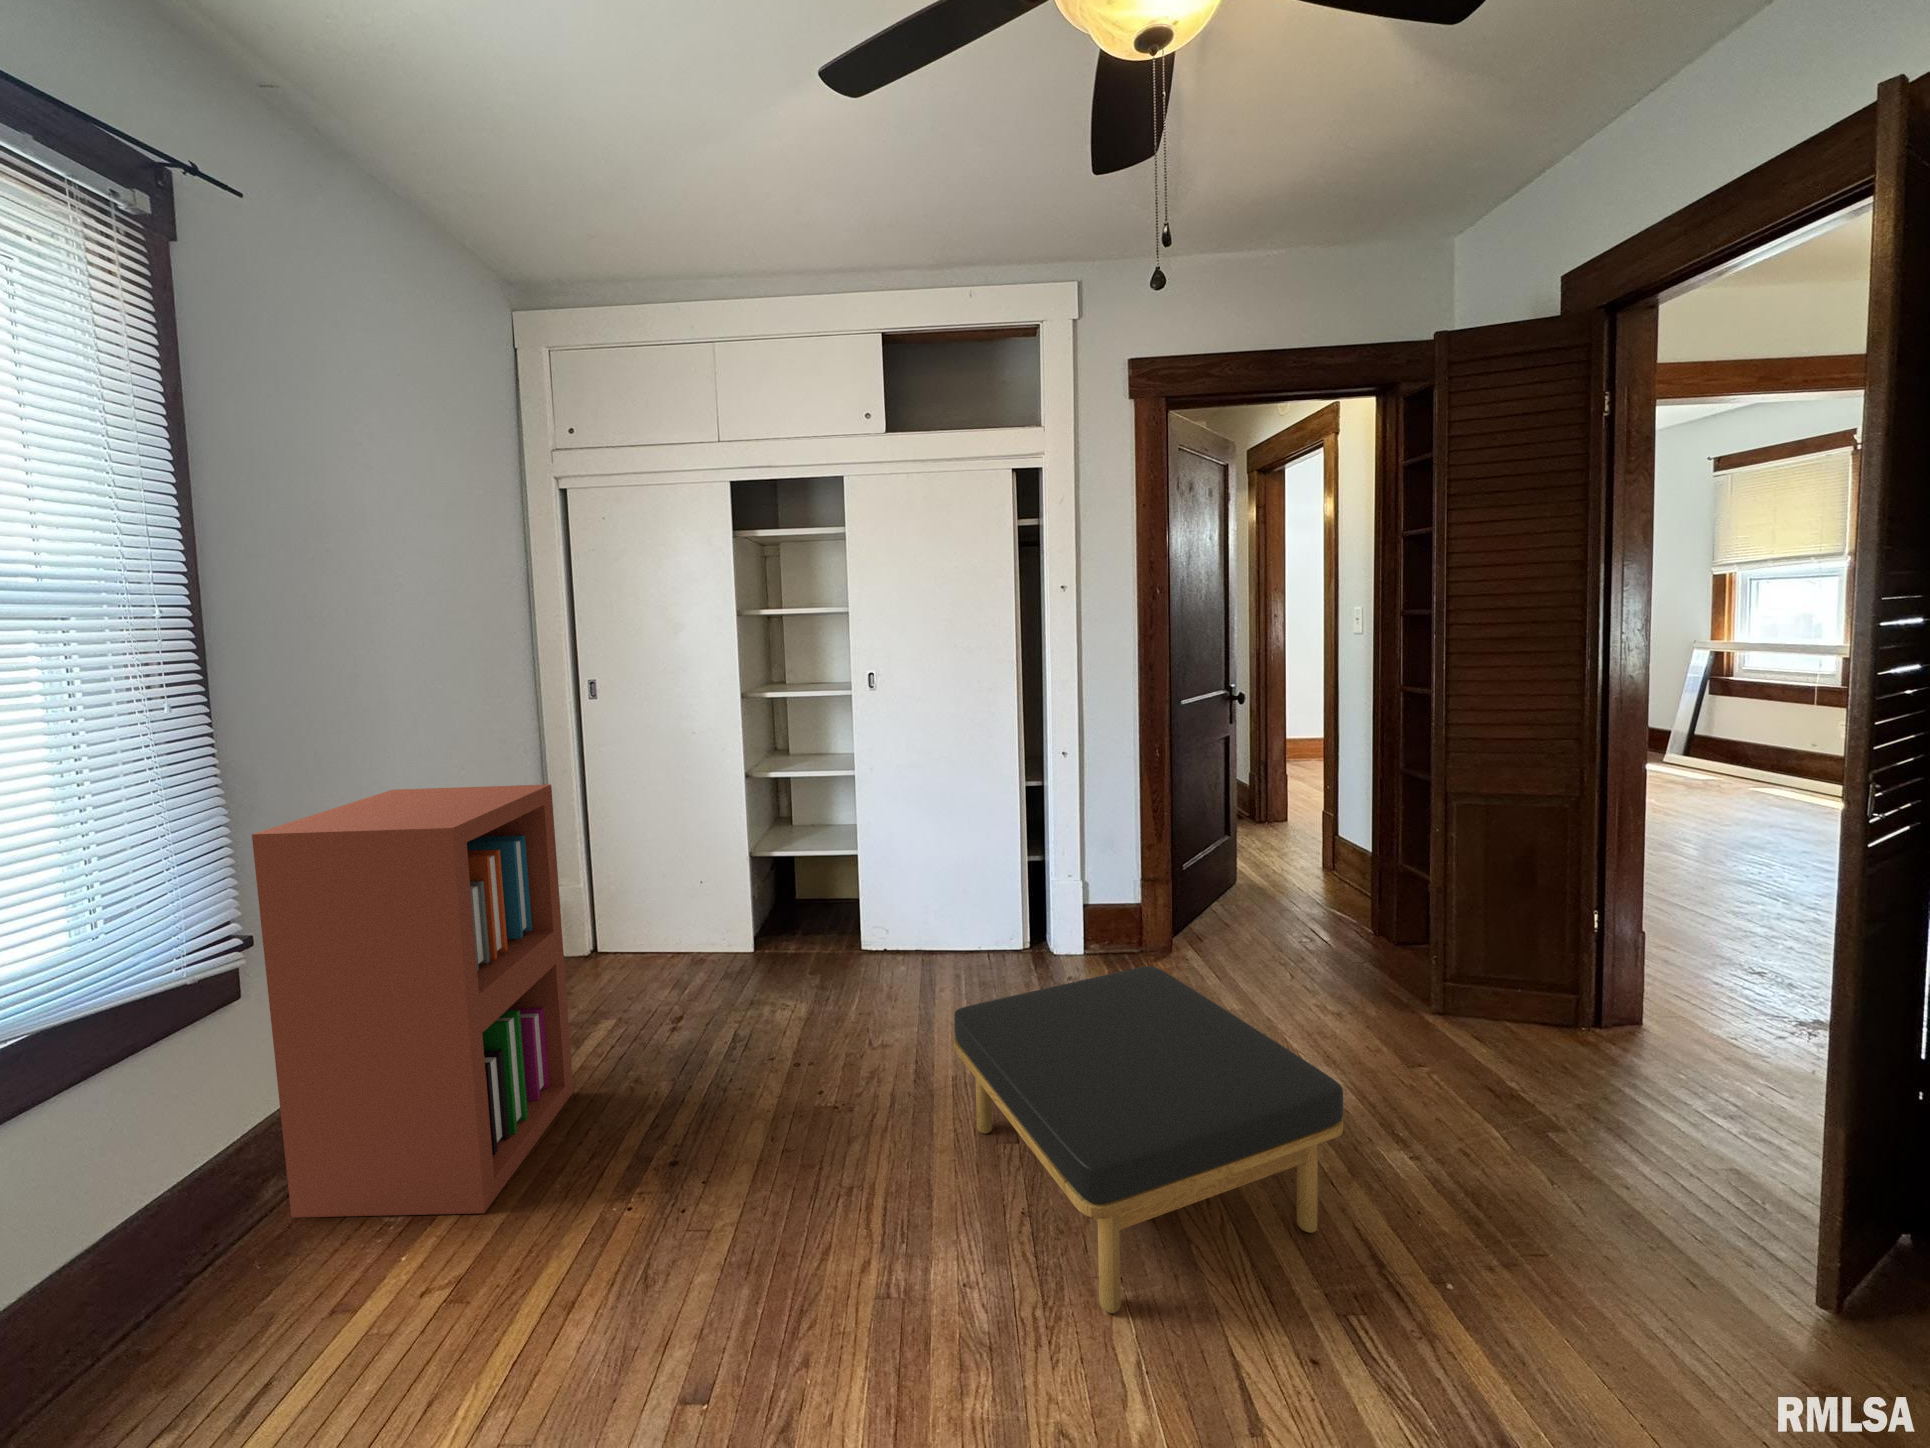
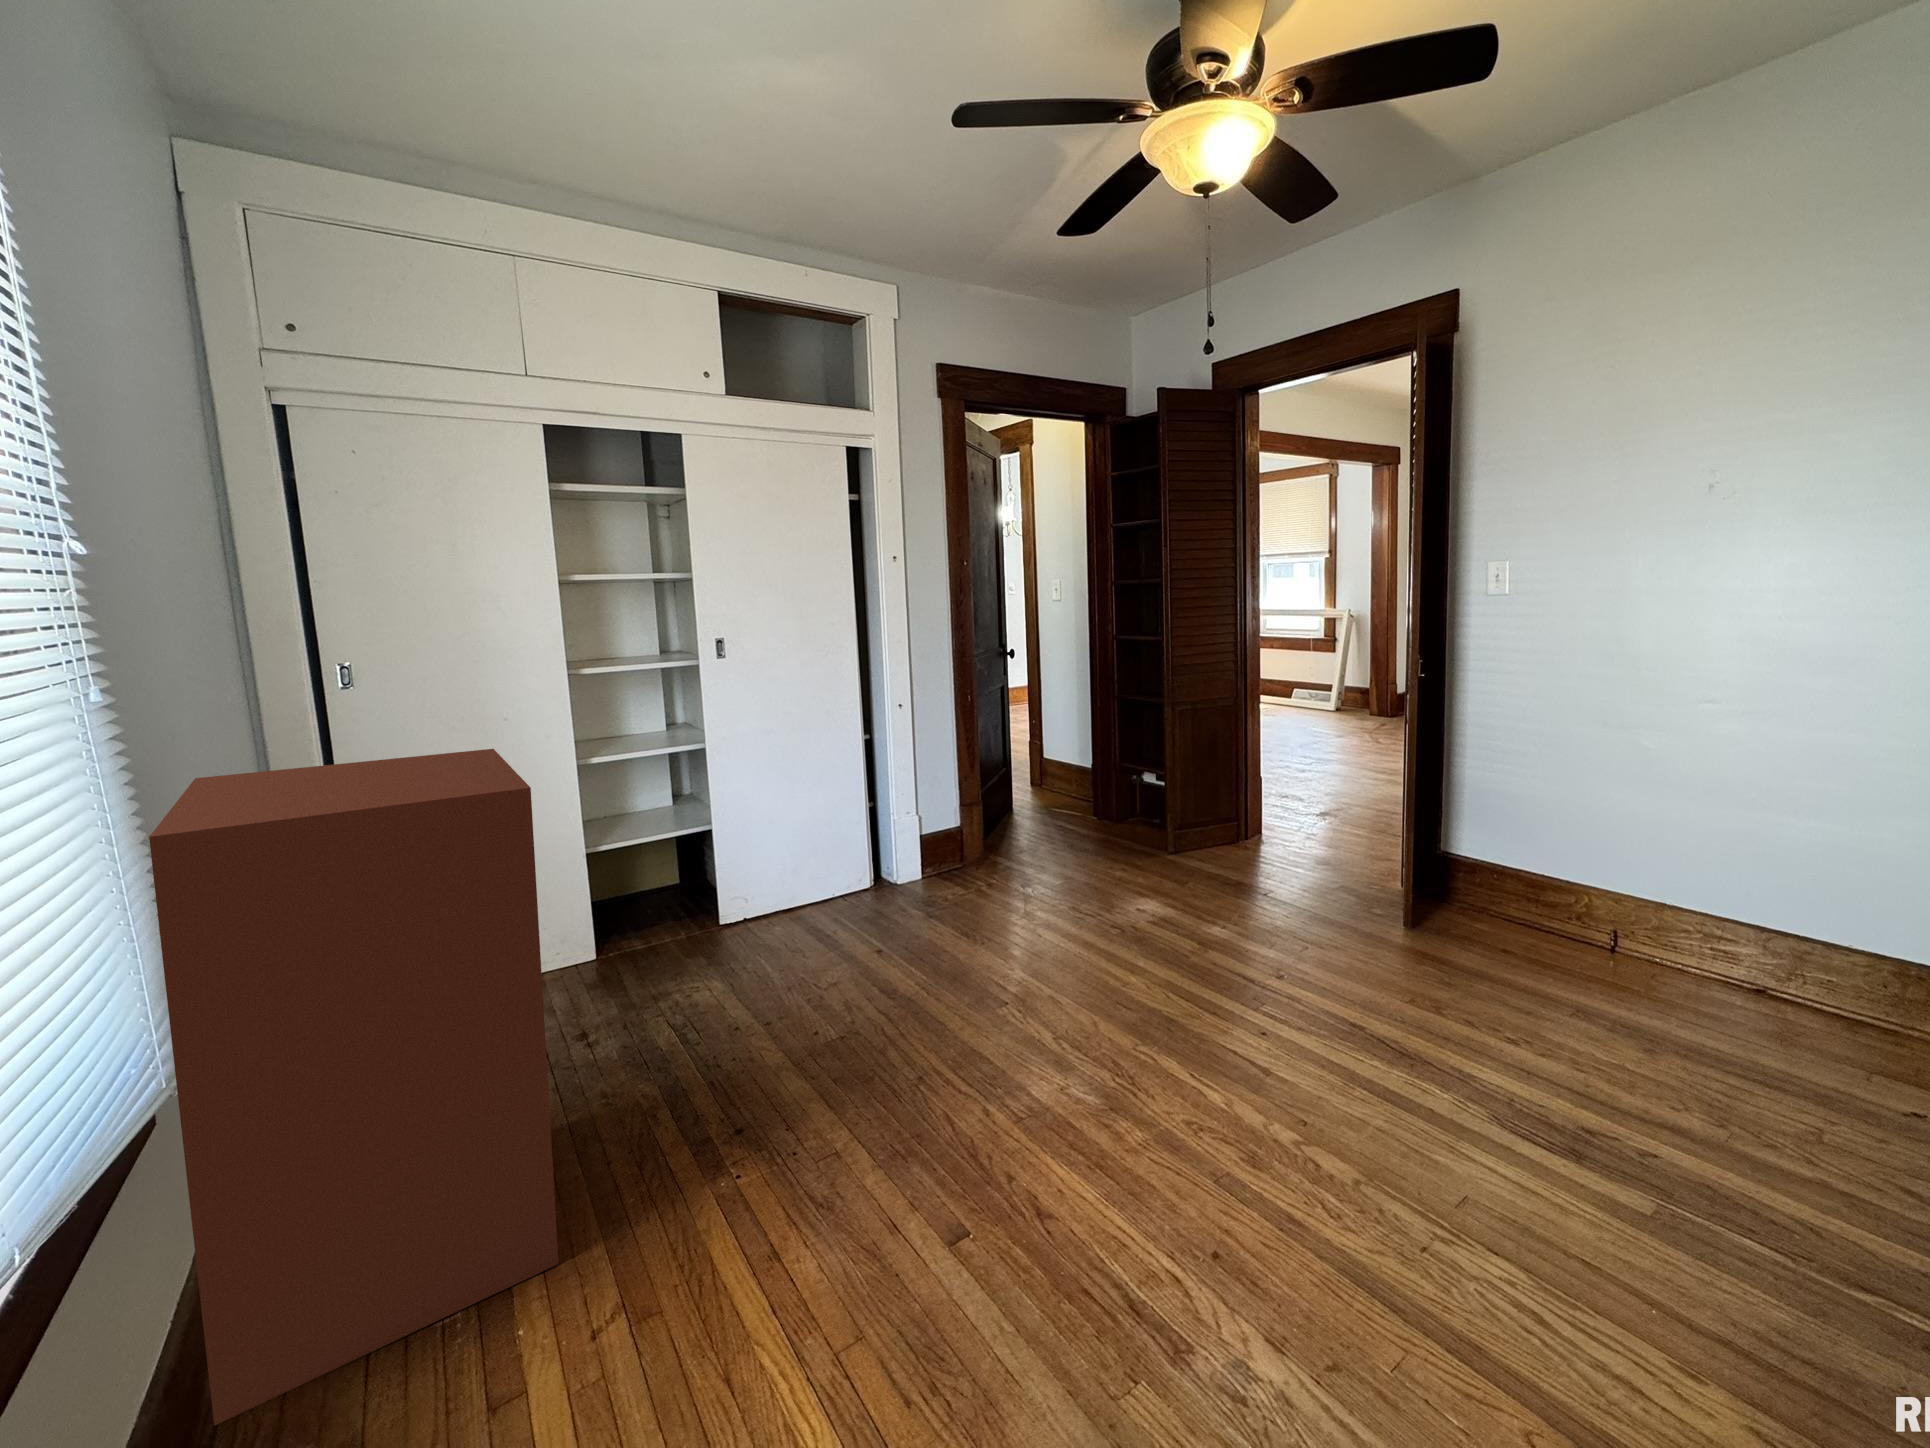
ottoman: present [954,966,1343,1313] -> none [958,853,1223,1061]

